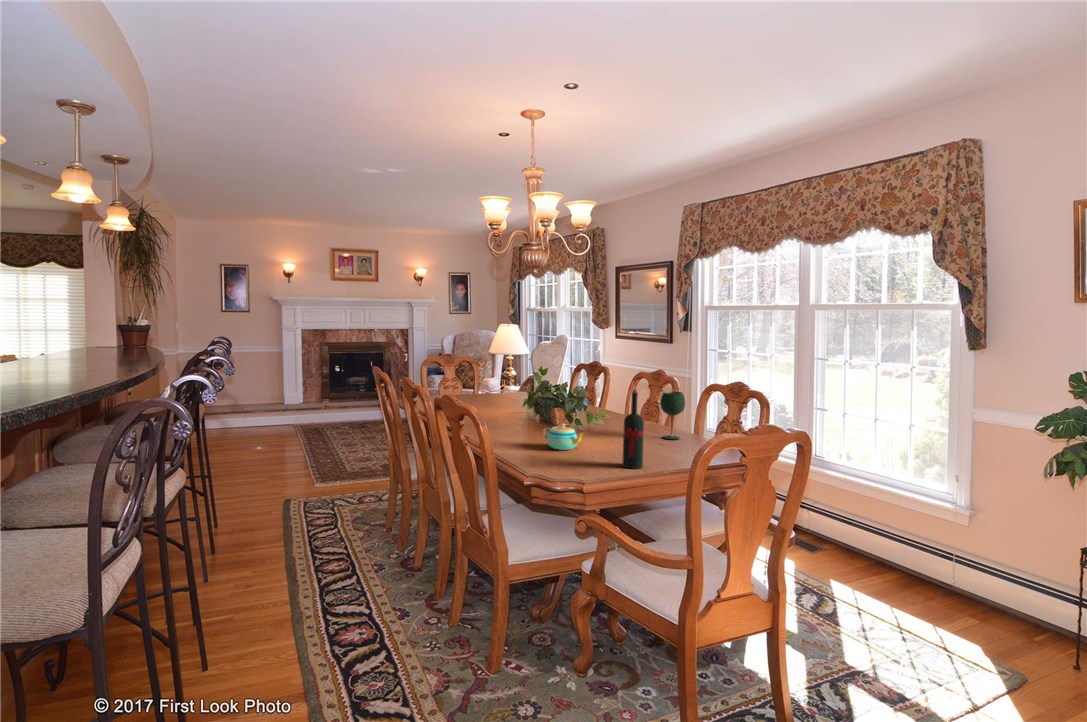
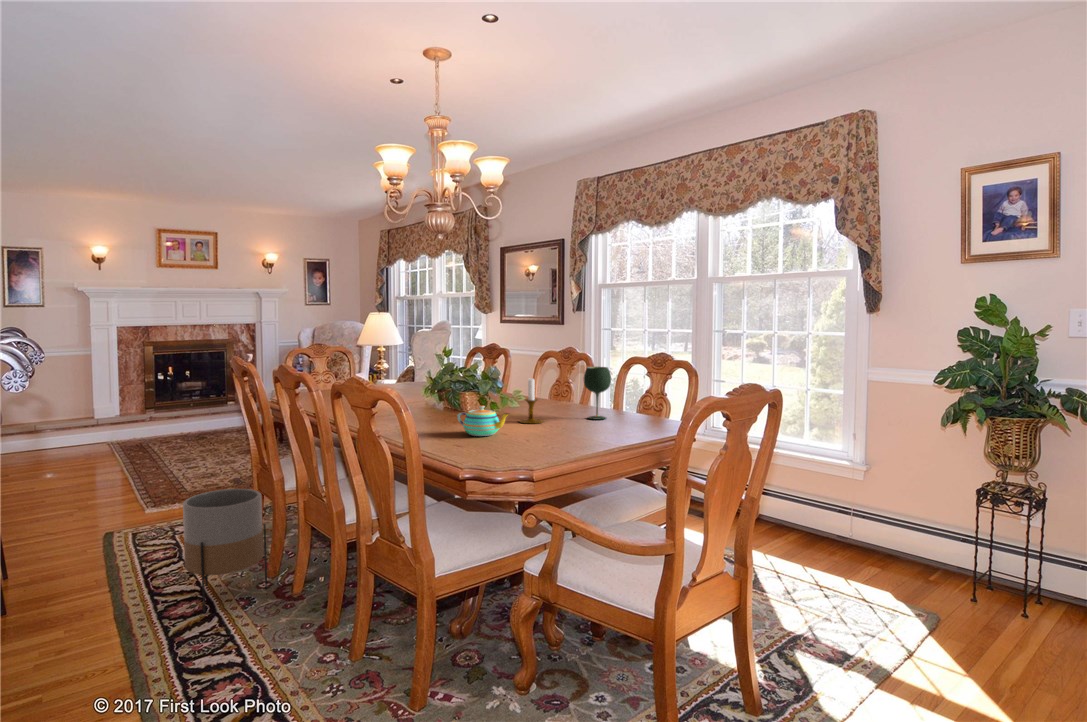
wine bottle: present [623,389,644,468] -> none [560,358,583,450]
candlestick: none [600,400,622,440] -> present [519,378,543,423]
planter: none [335,476,395,573] -> present [183,489,267,613]

